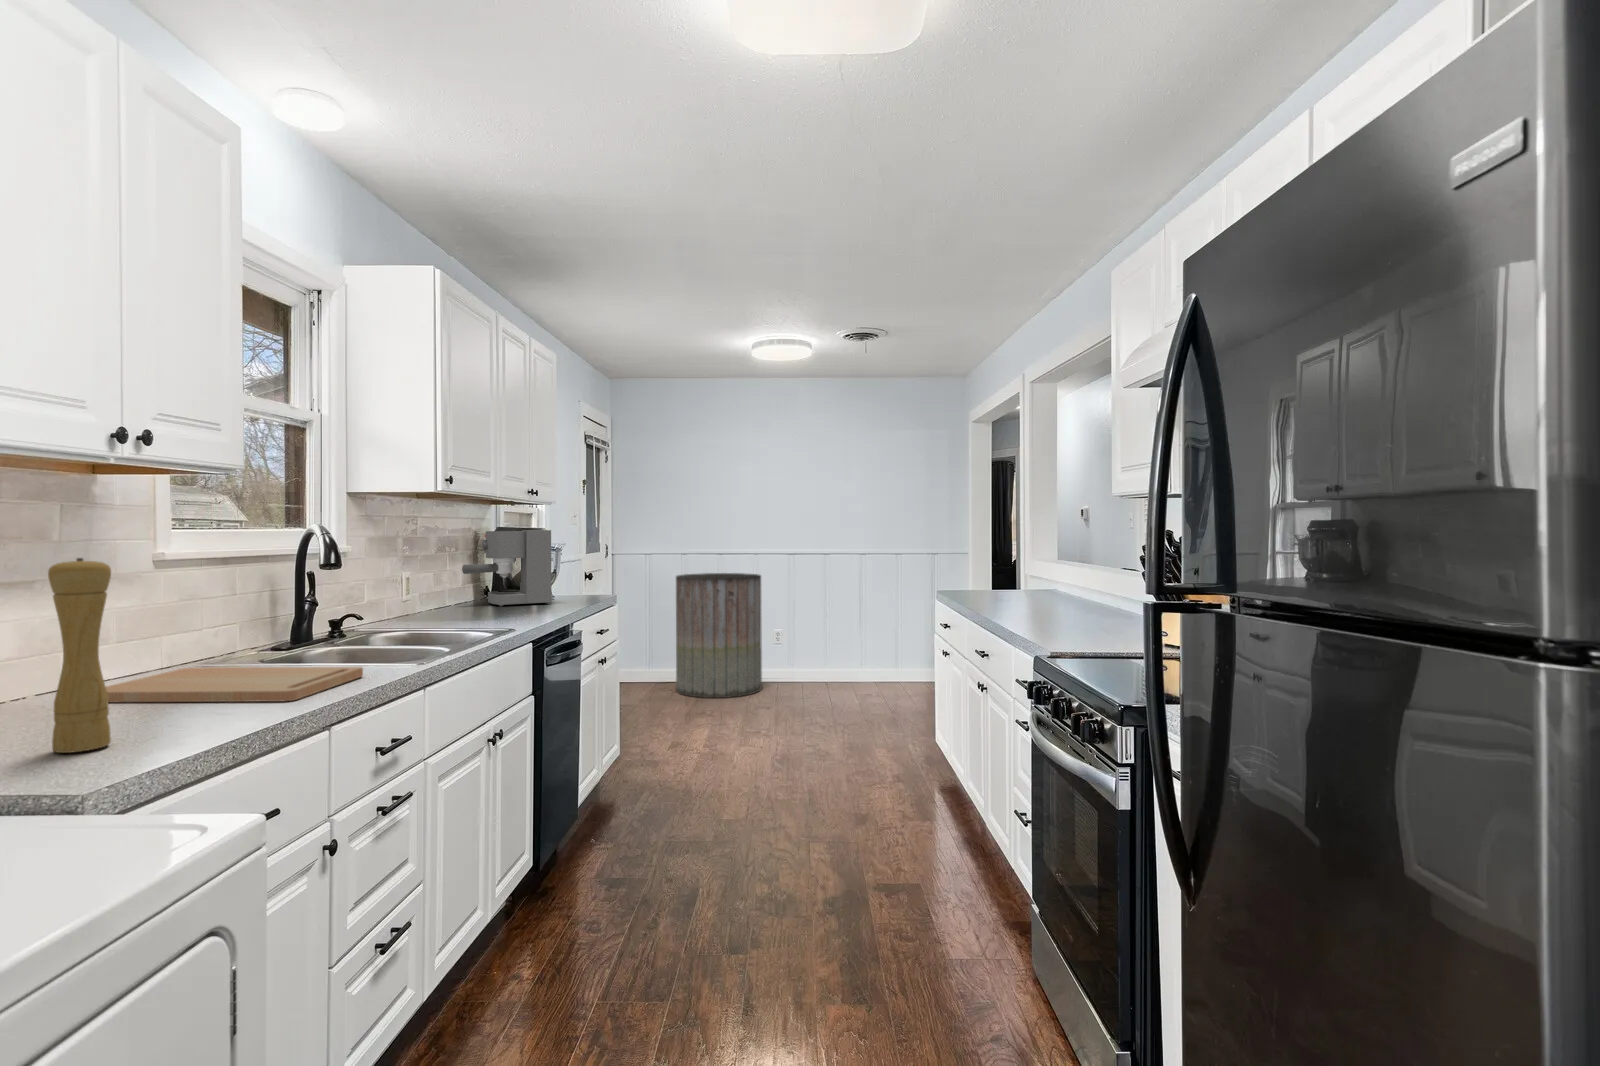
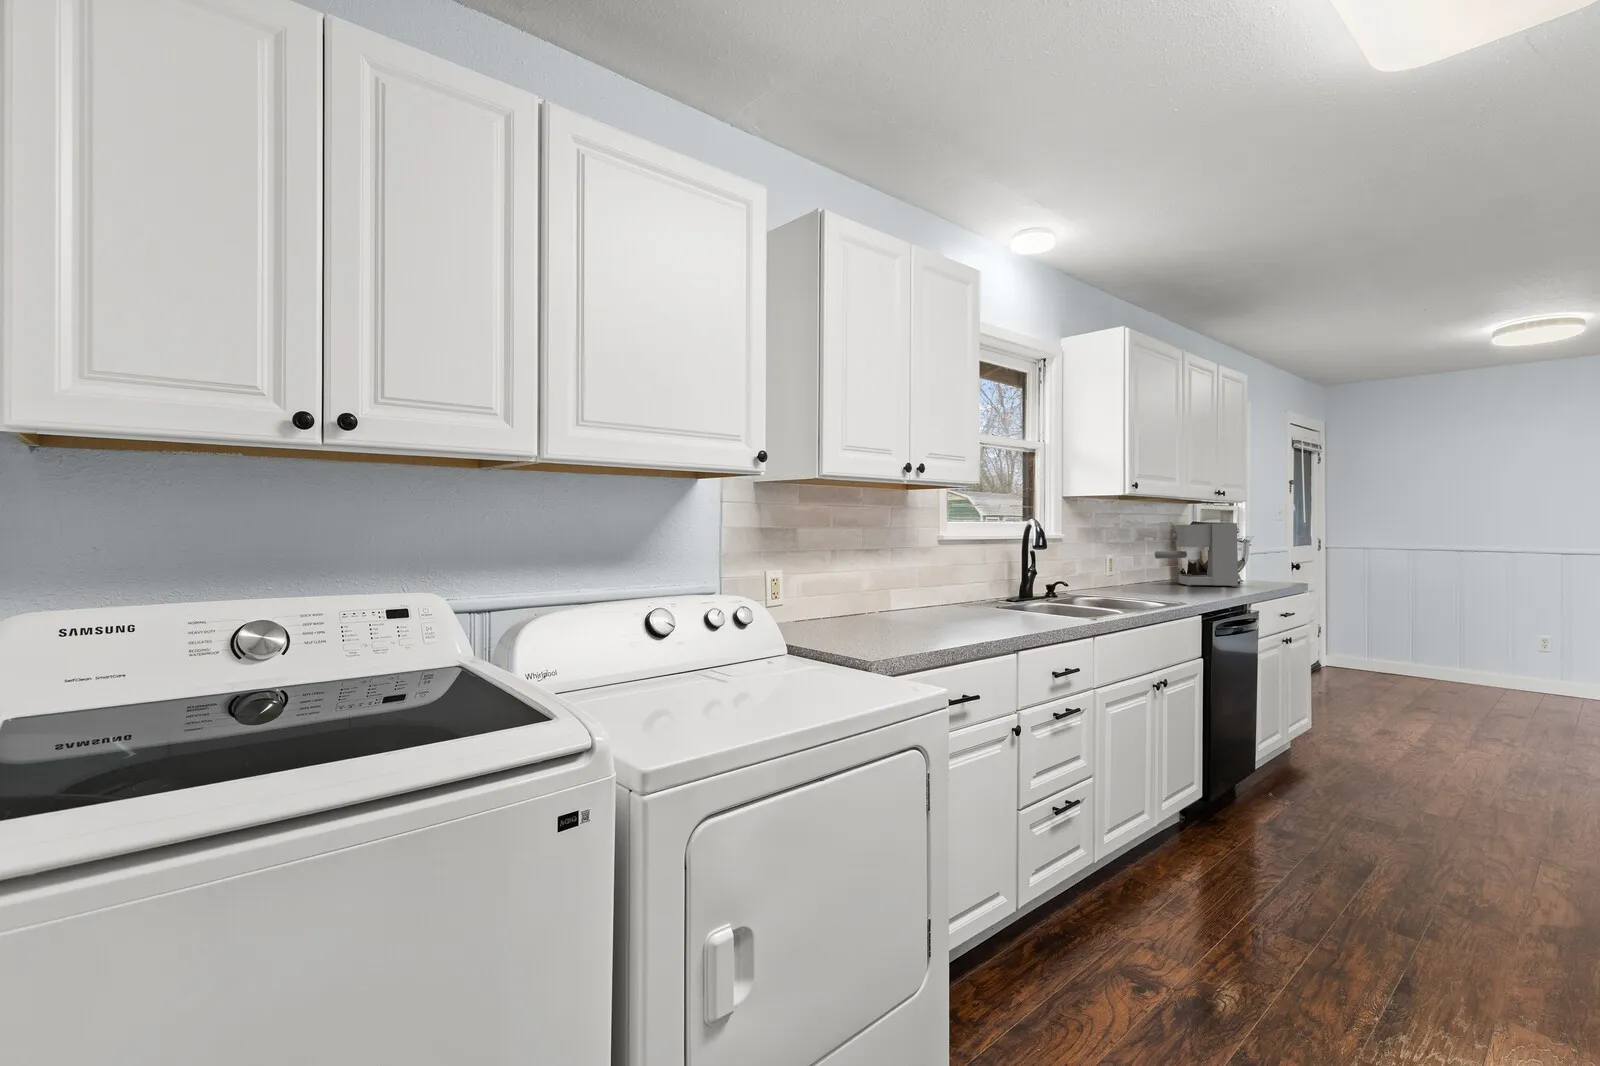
pepper mill: present [48,558,111,753] -> none [873,534,899,637]
trash can: present [676,573,762,698] -> none [1412,570,1559,714]
cutting board: present [106,667,363,702] -> none [904,604,1048,629]

